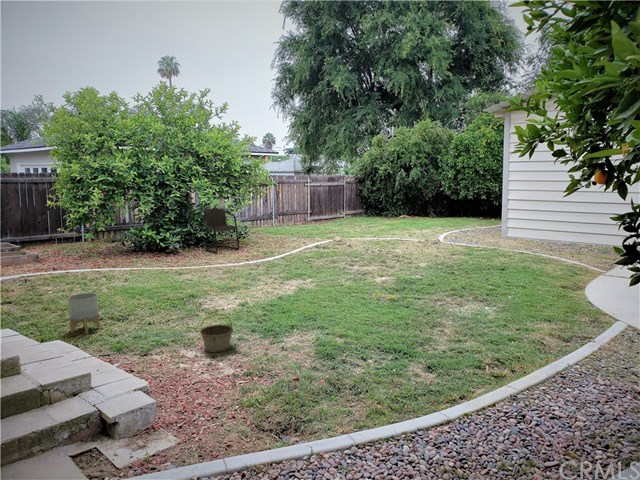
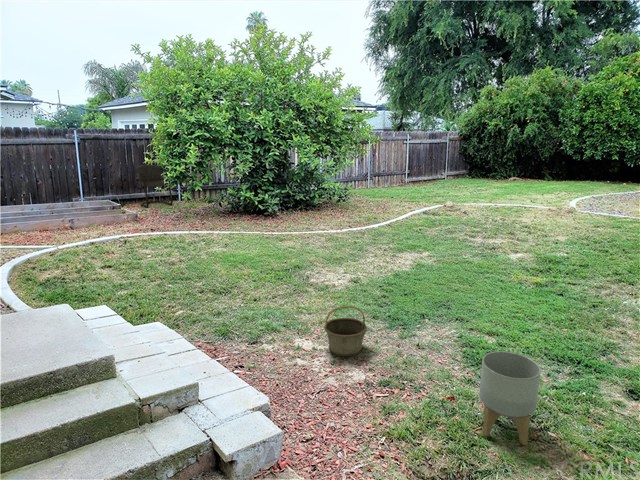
chair: present [203,208,239,253] -> present [136,165,173,208]
planter: present [68,293,100,334] -> present [479,351,541,445]

